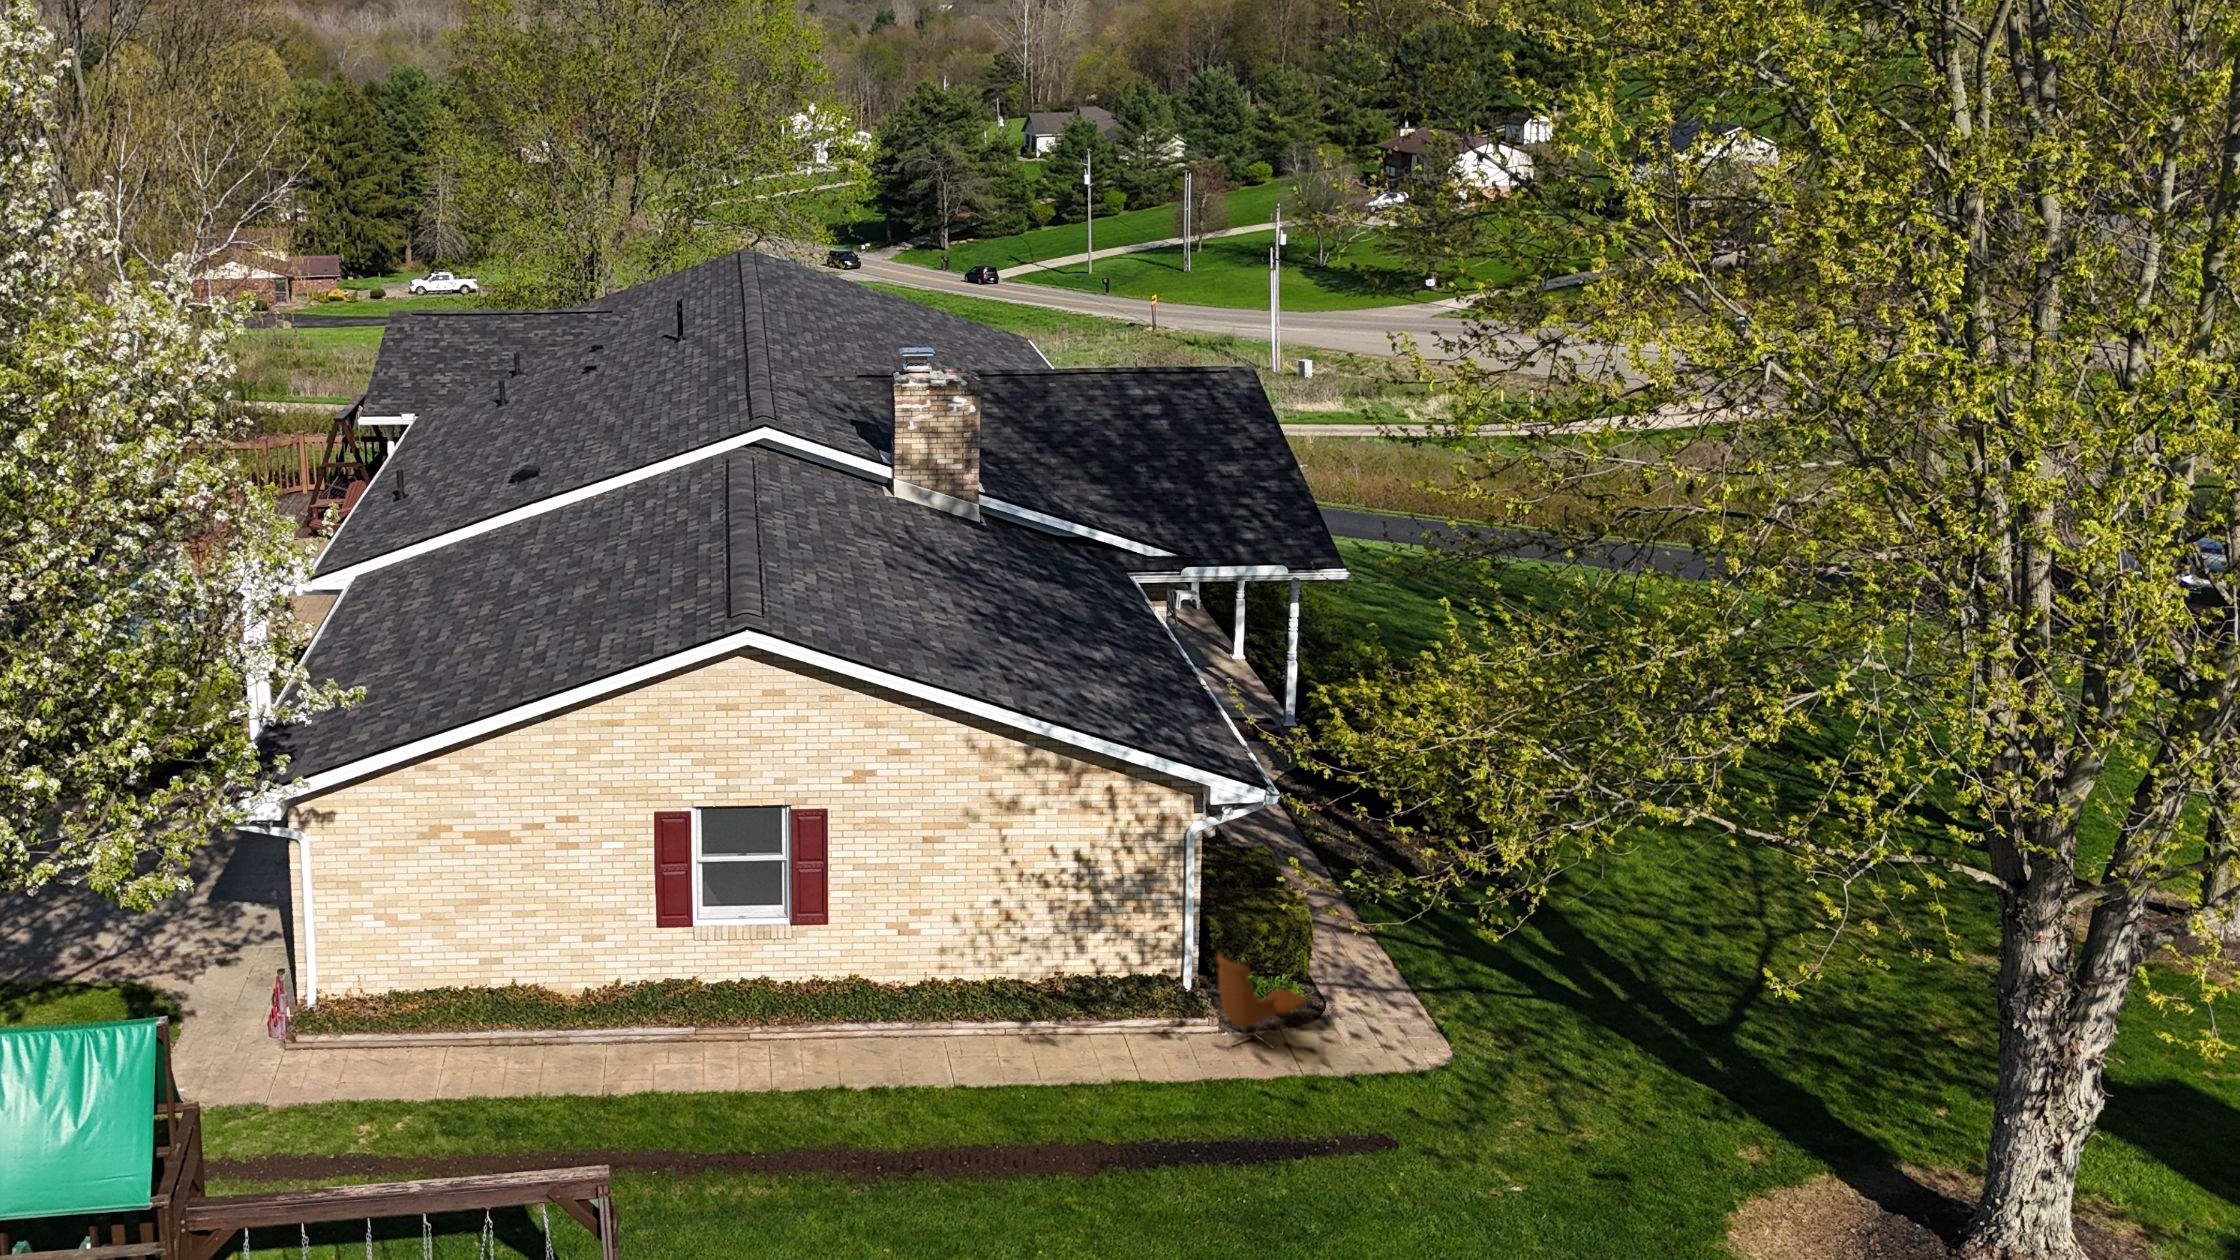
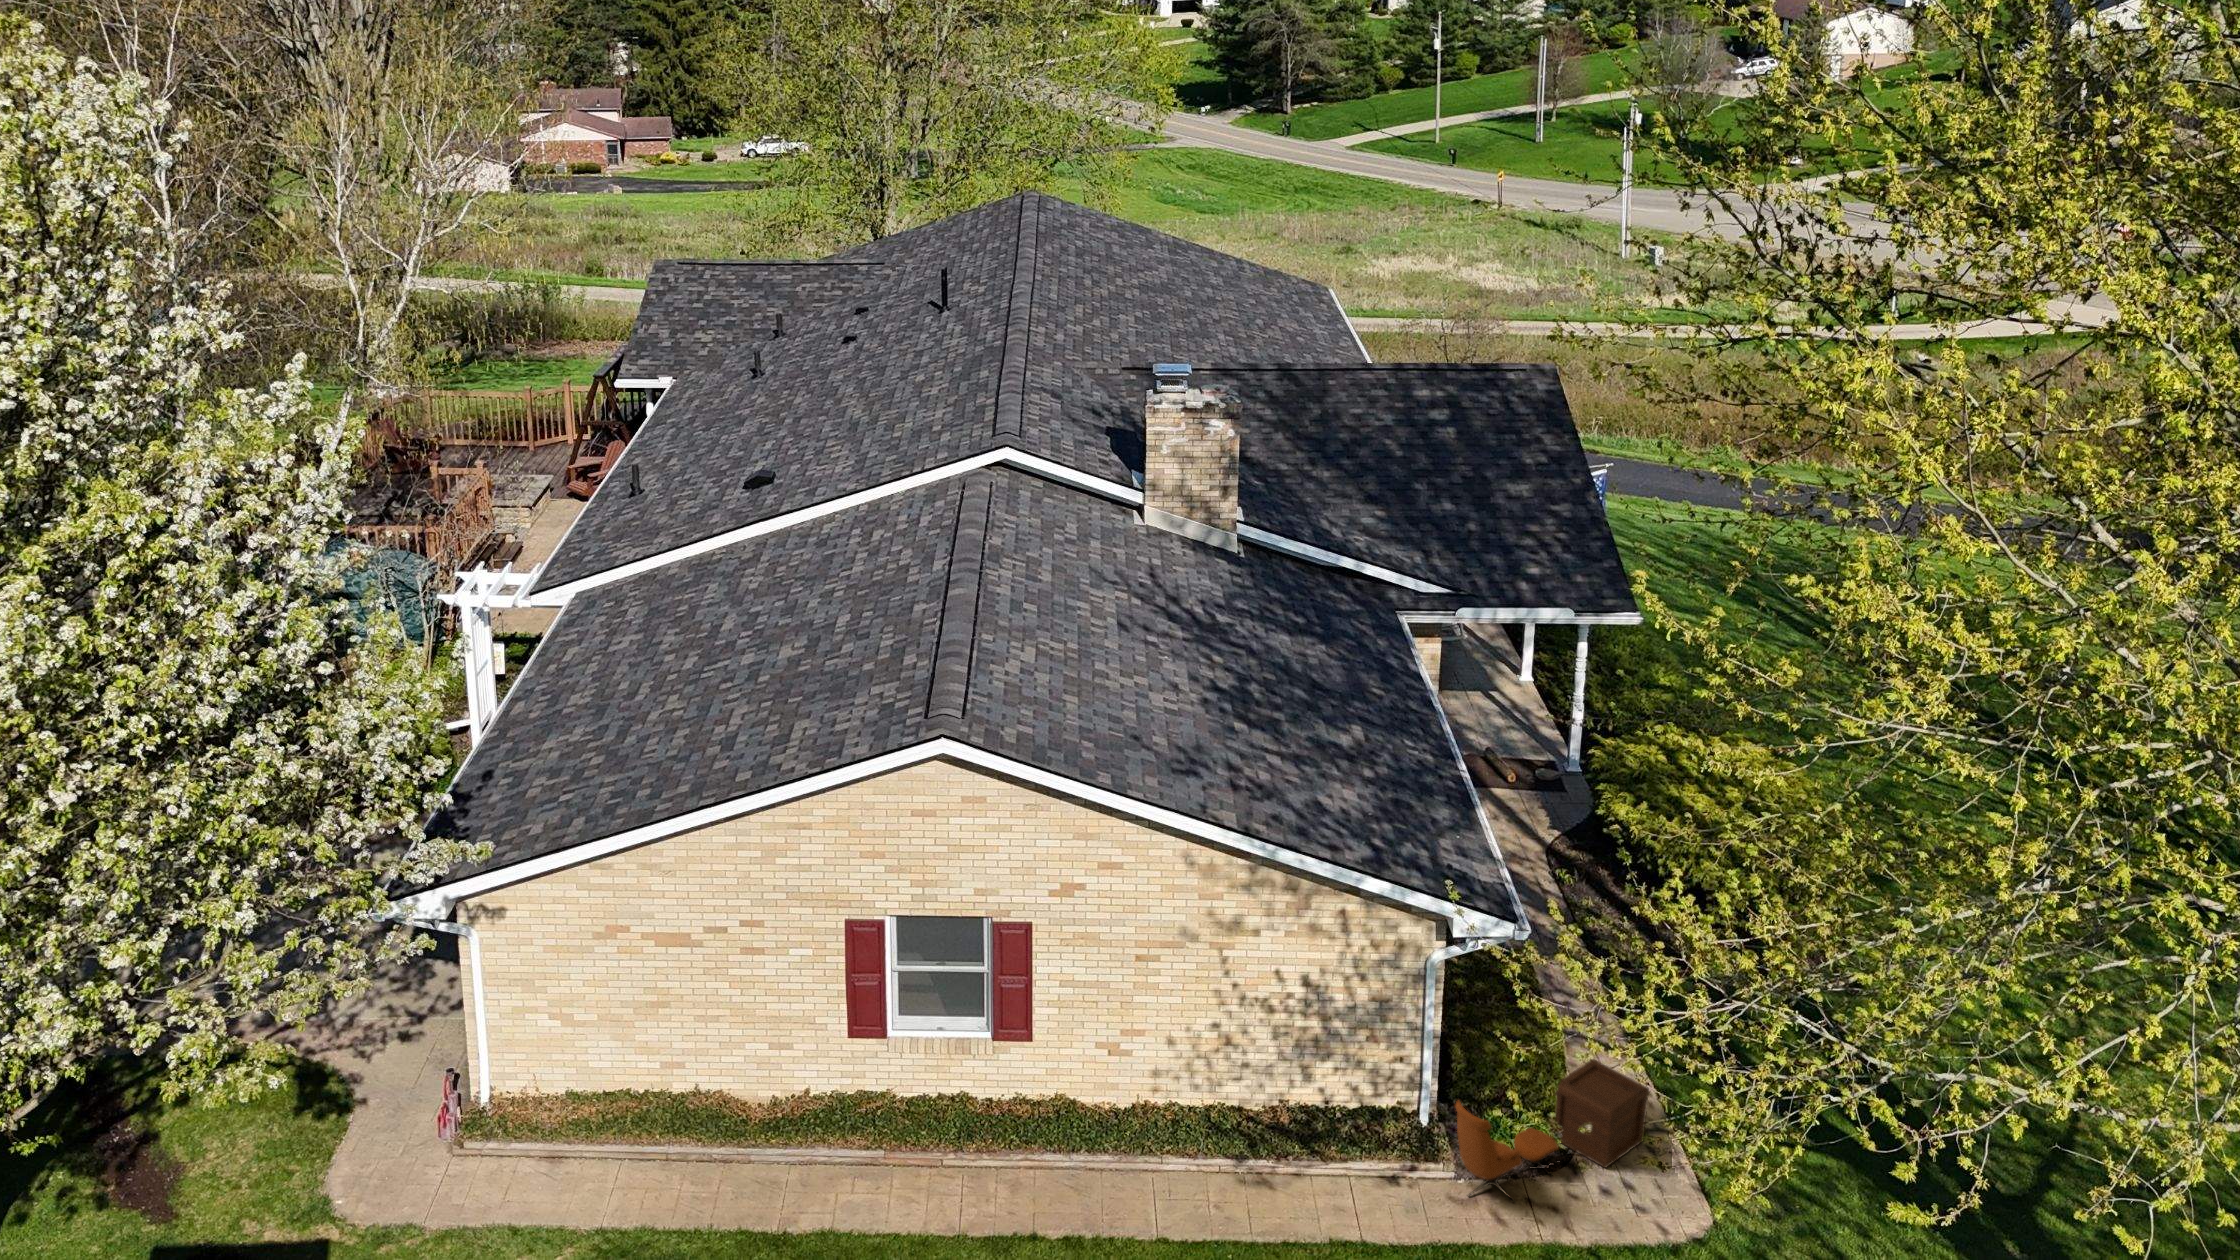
wooden crate: none [1296,930,1382,1021] -> present [1555,1059,1649,1168]

